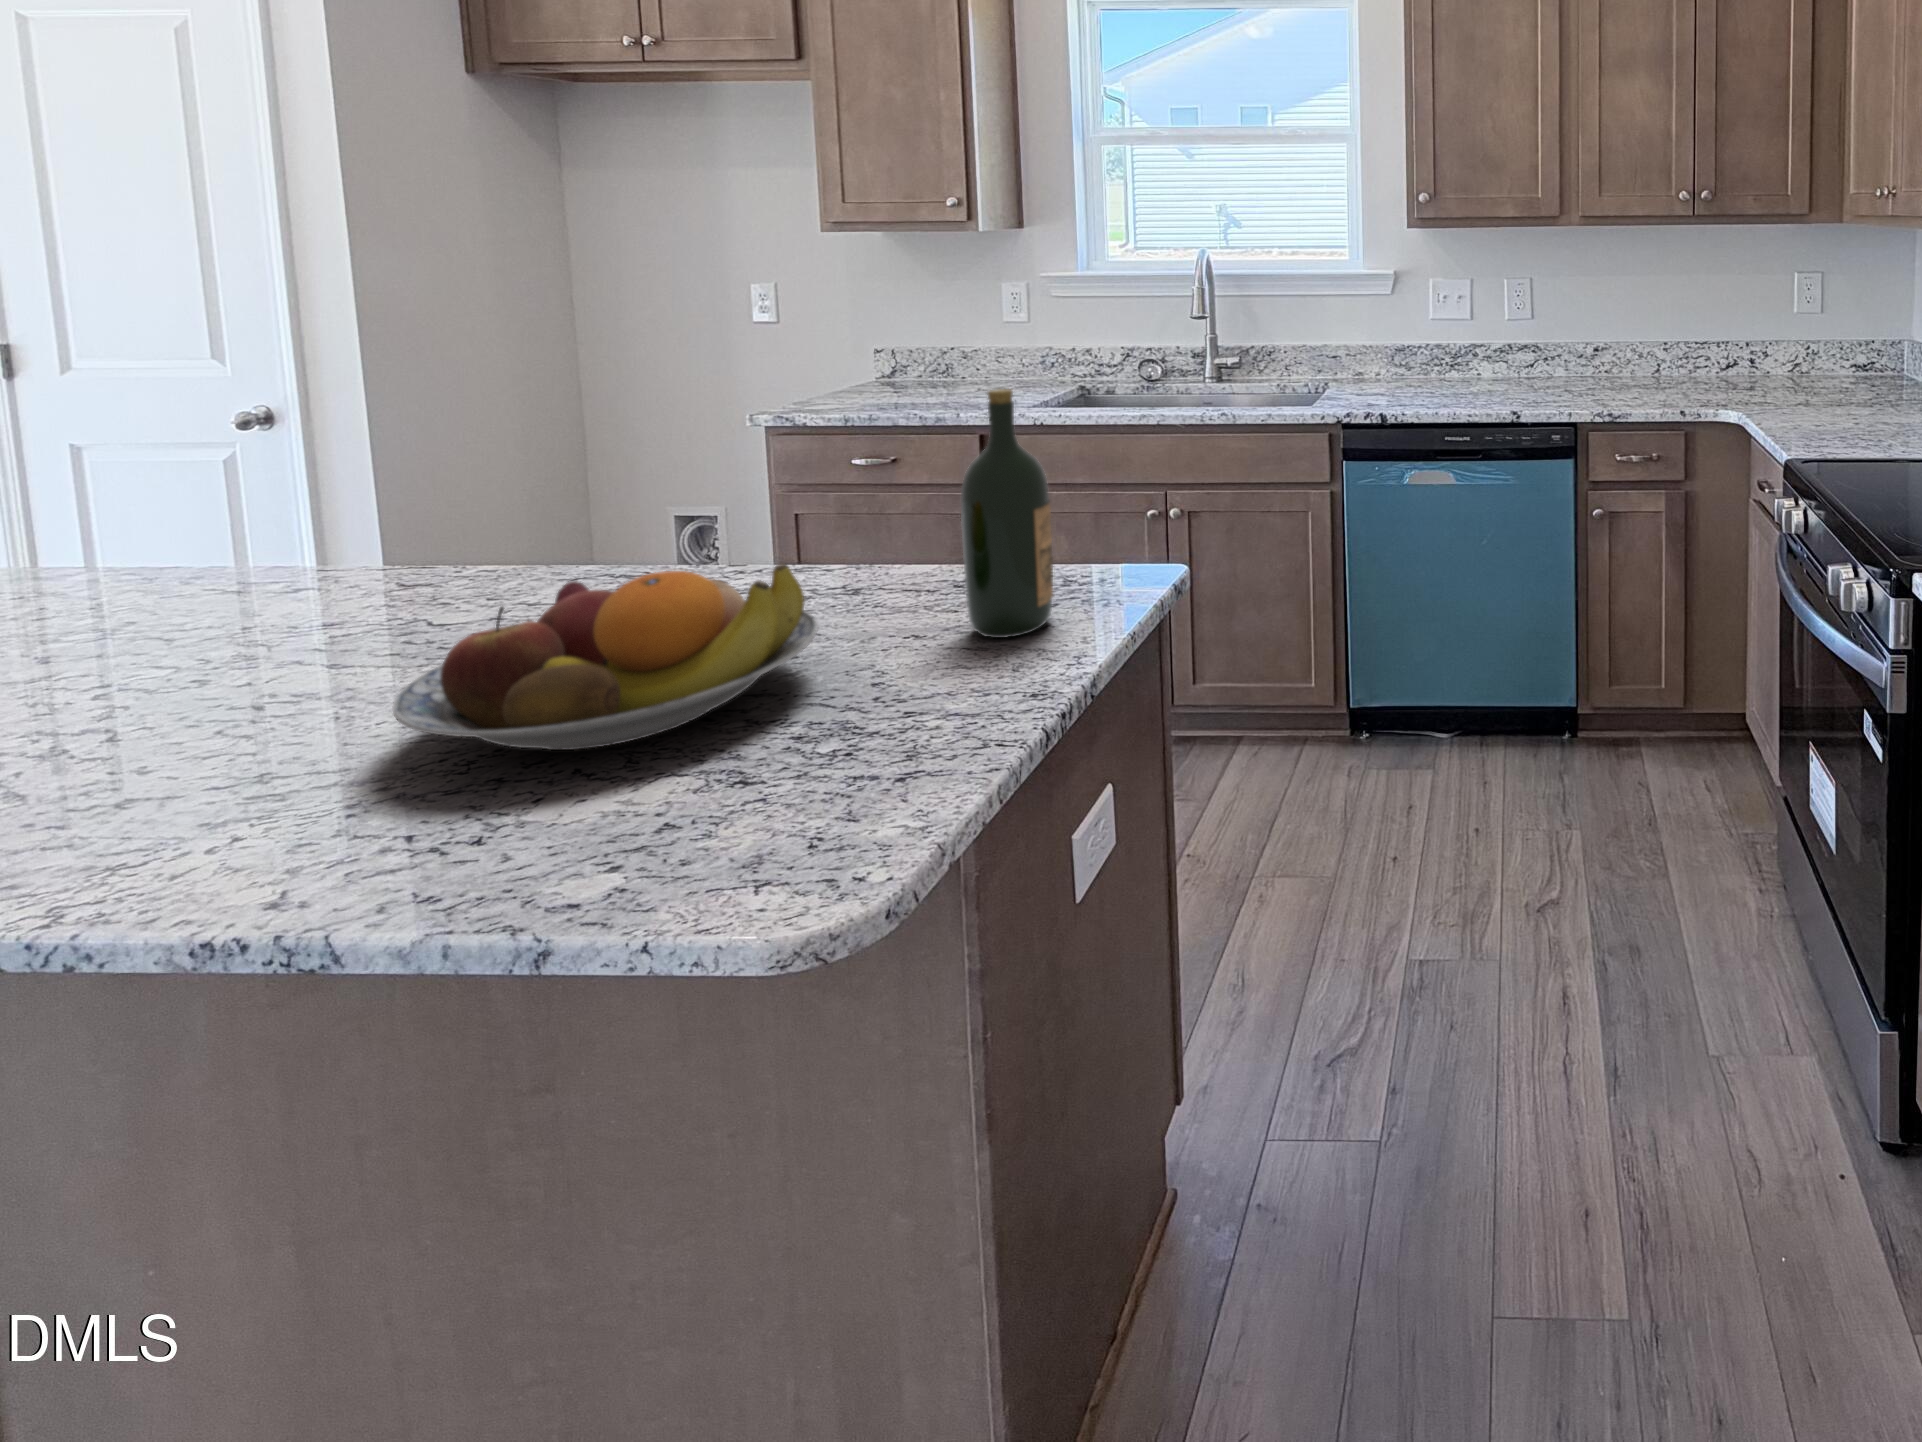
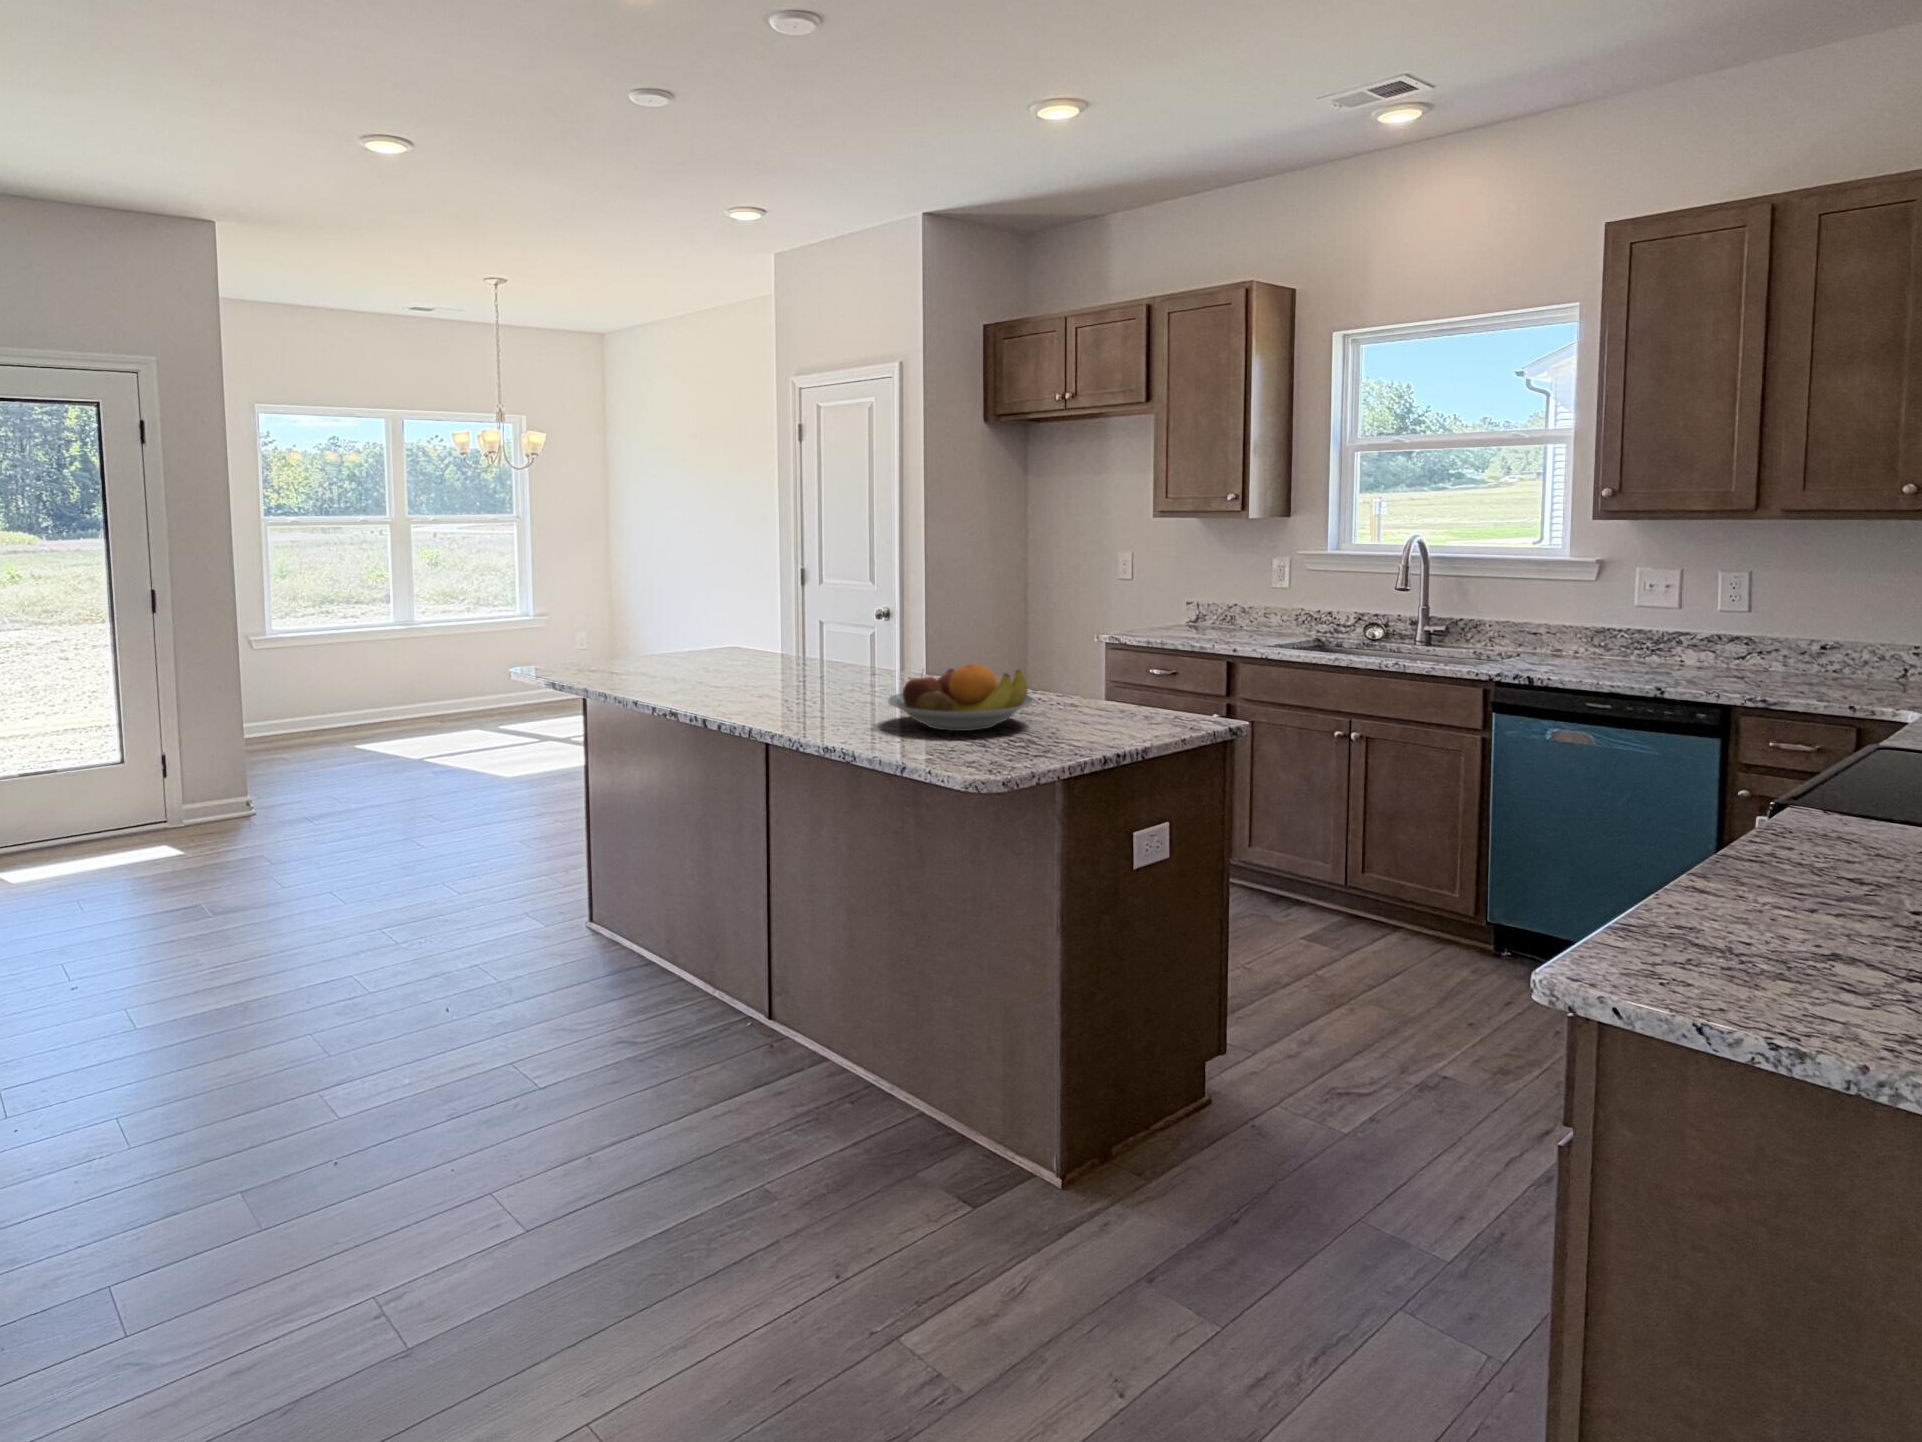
wine bottle: present [961,389,1053,638] -> none [1103,600,1147,730]

